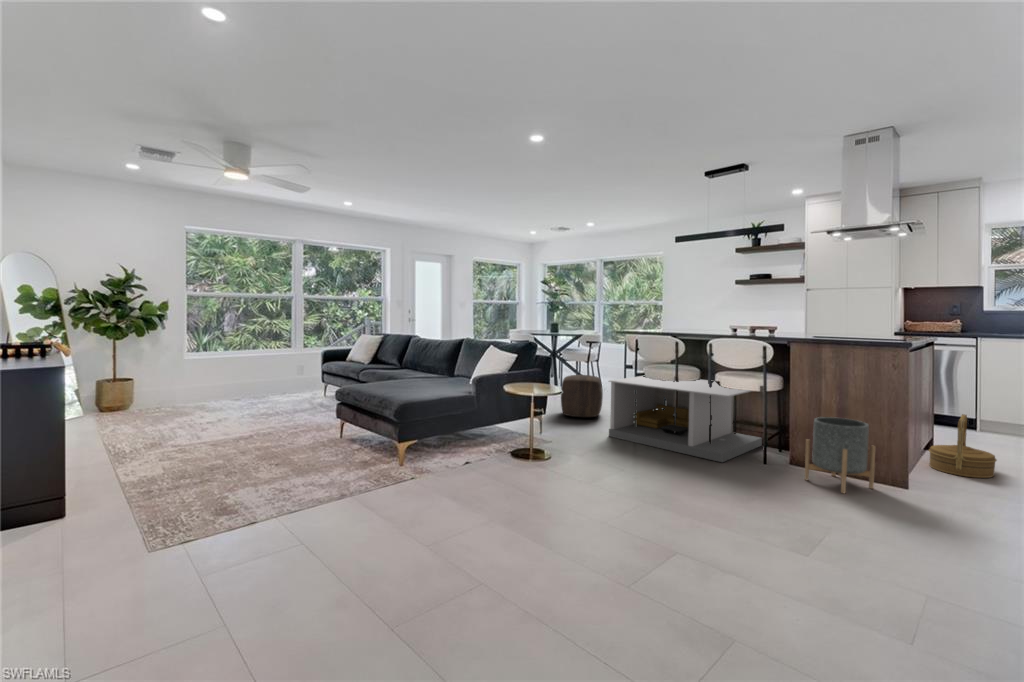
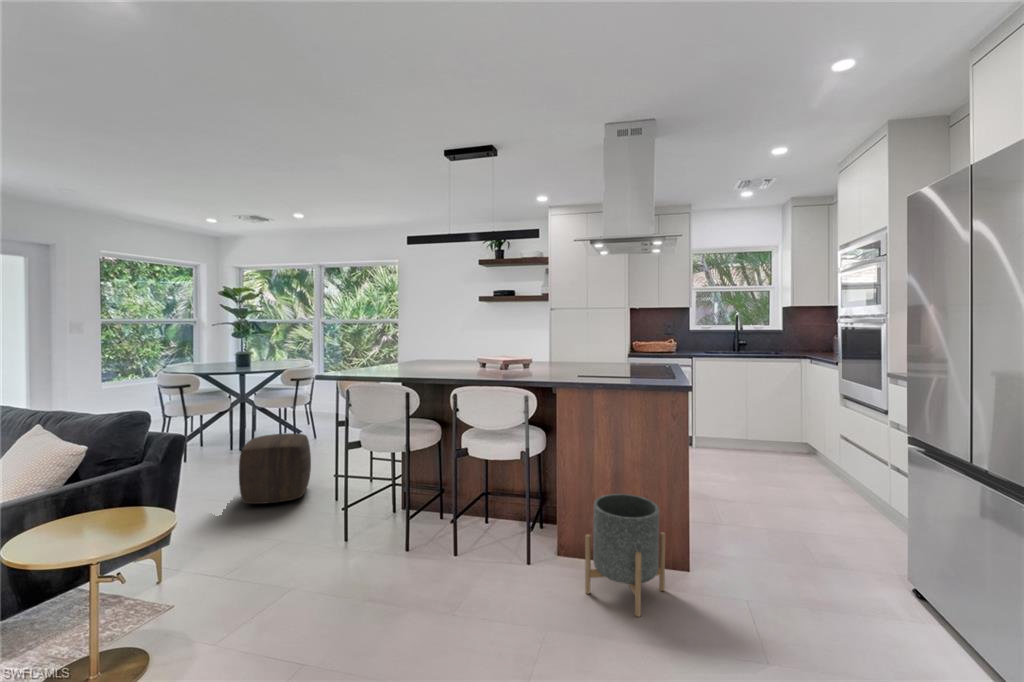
coffee table: present [609,376,762,462] -> none [305,429,526,578]
woven basket: present [929,414,997,478] -> none [690,454,751,532]

